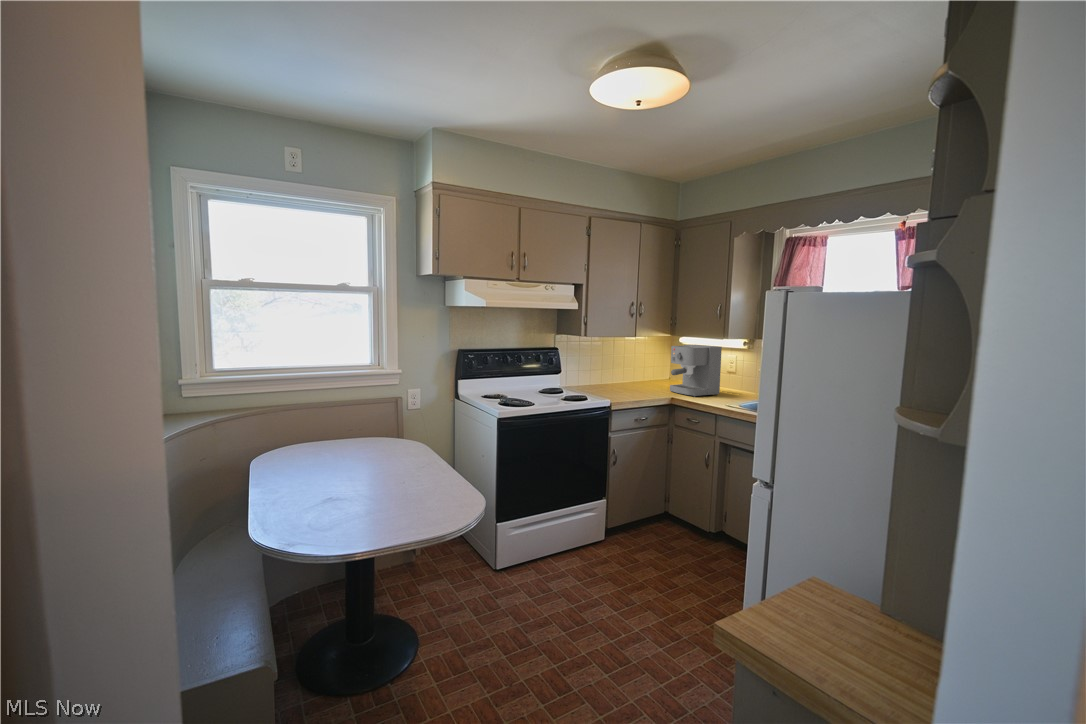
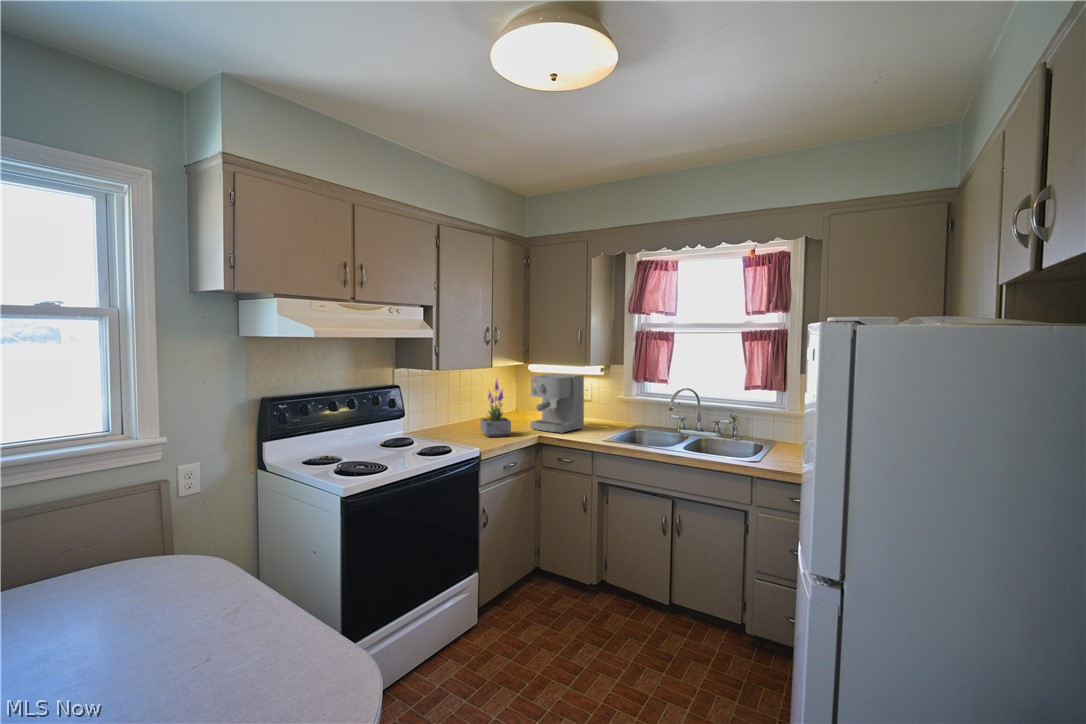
potted plant: none [624,344,647,394] -> present [481,379,511,437]

